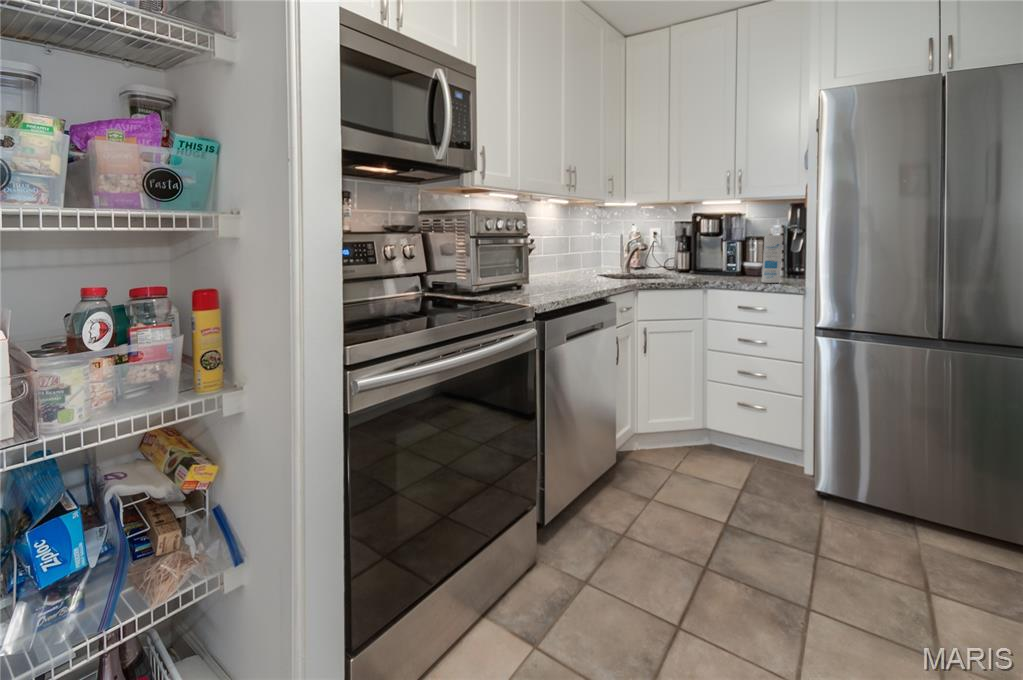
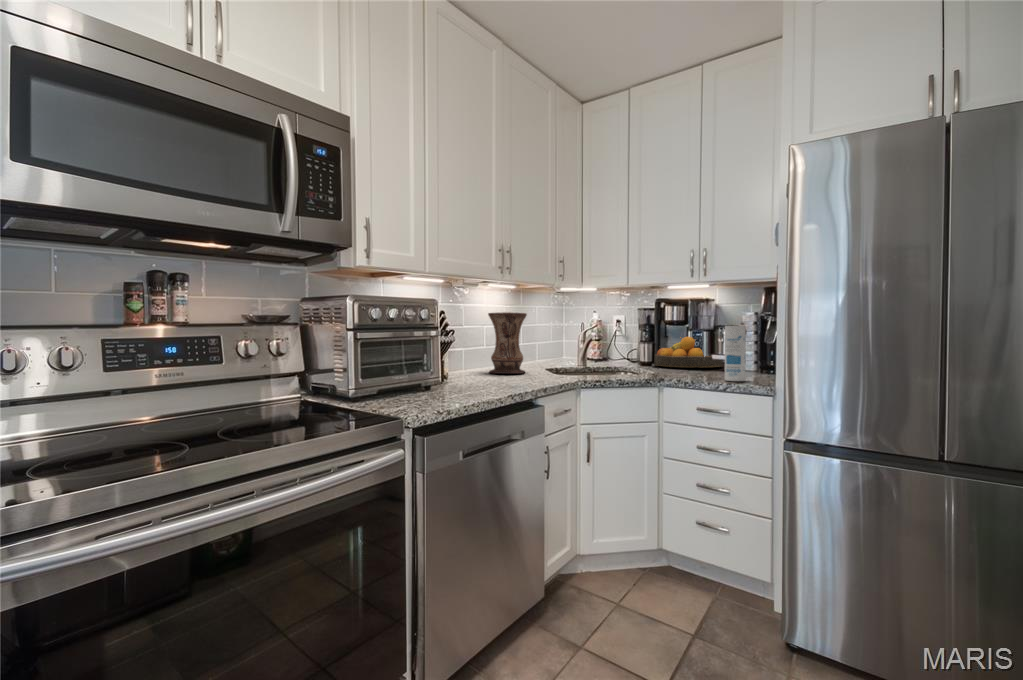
vase: none [555,225,589,279] -> present [488,312,527,374]
fruit bowl: none [691,247,752,273] -> present [654,337,723,367]

